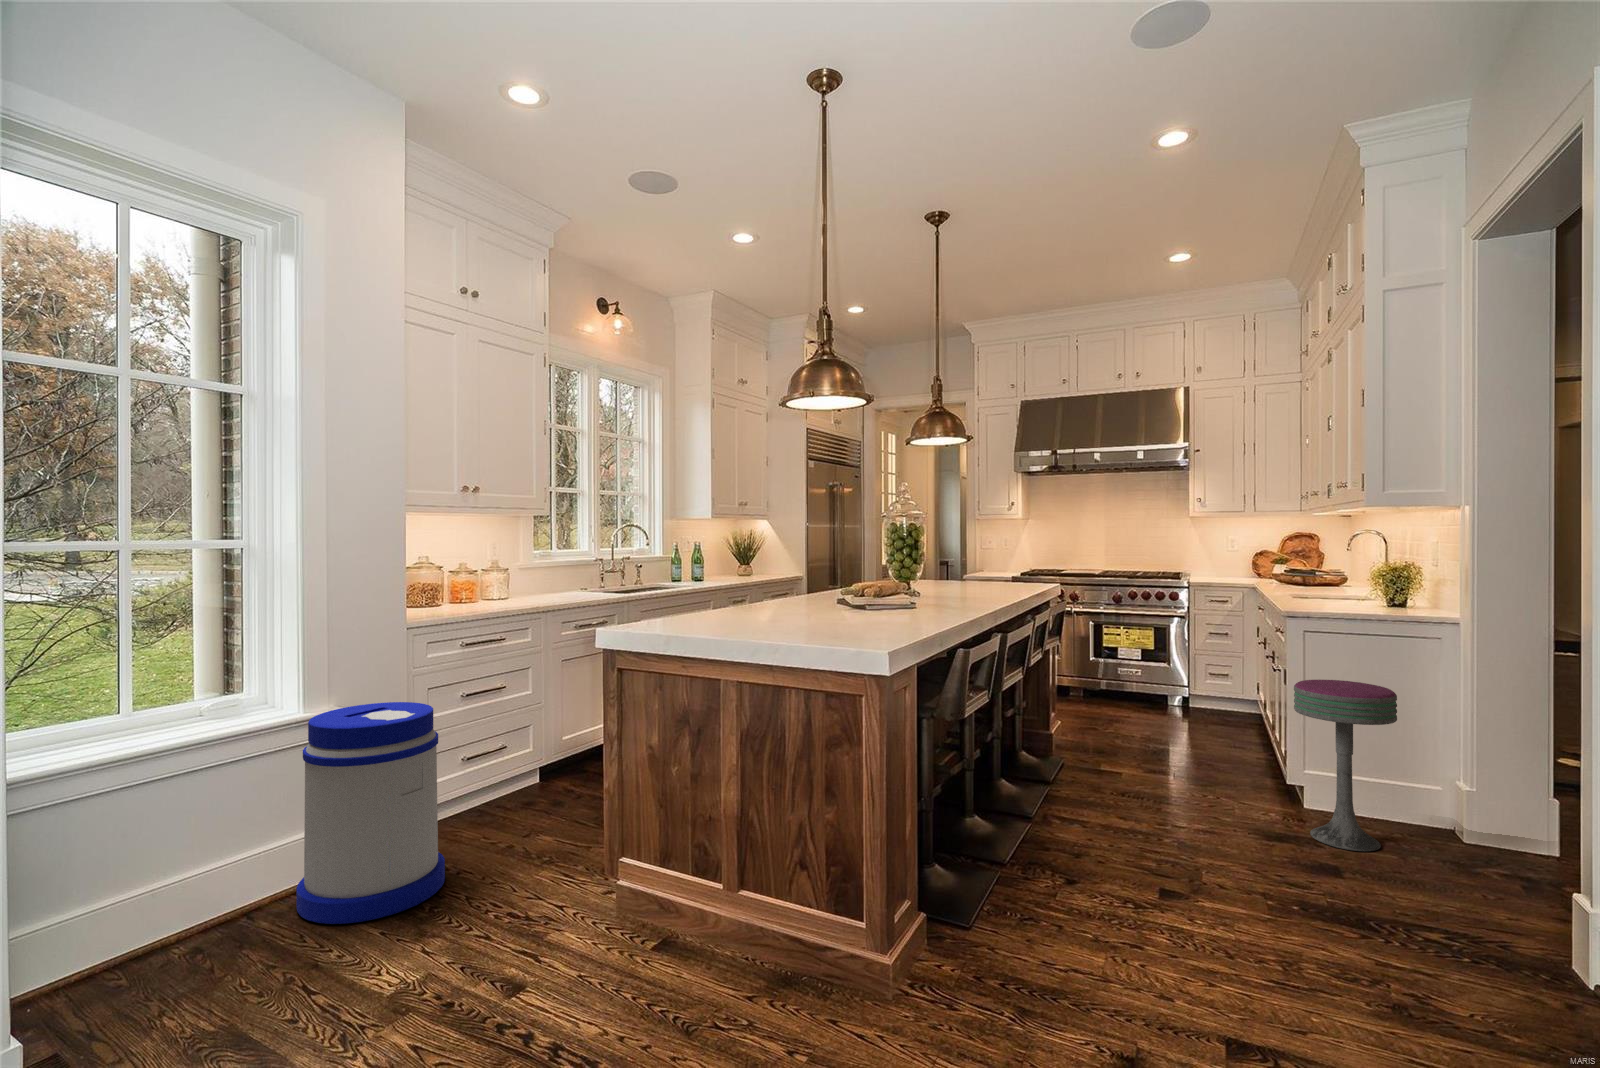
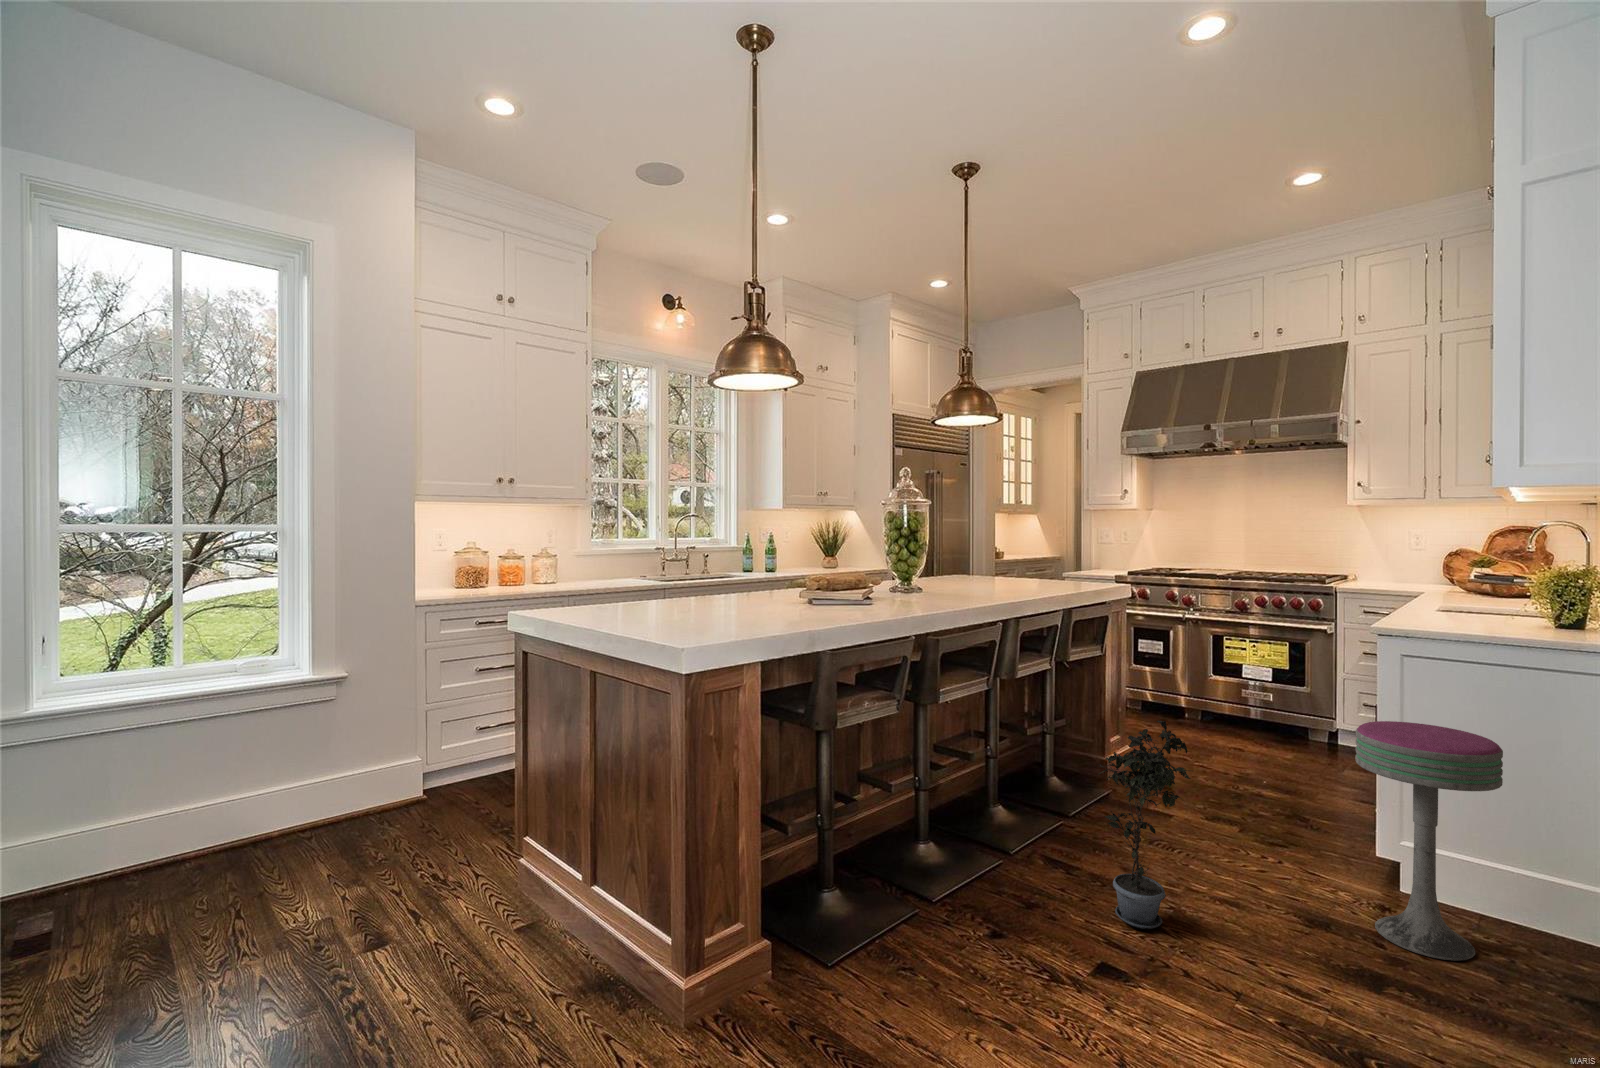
potted plant: none [1125,691,1206,862] -> present [1095,721,1191,929]
trash can: present [296,702,445,924] -> none [284,671,418,863]

